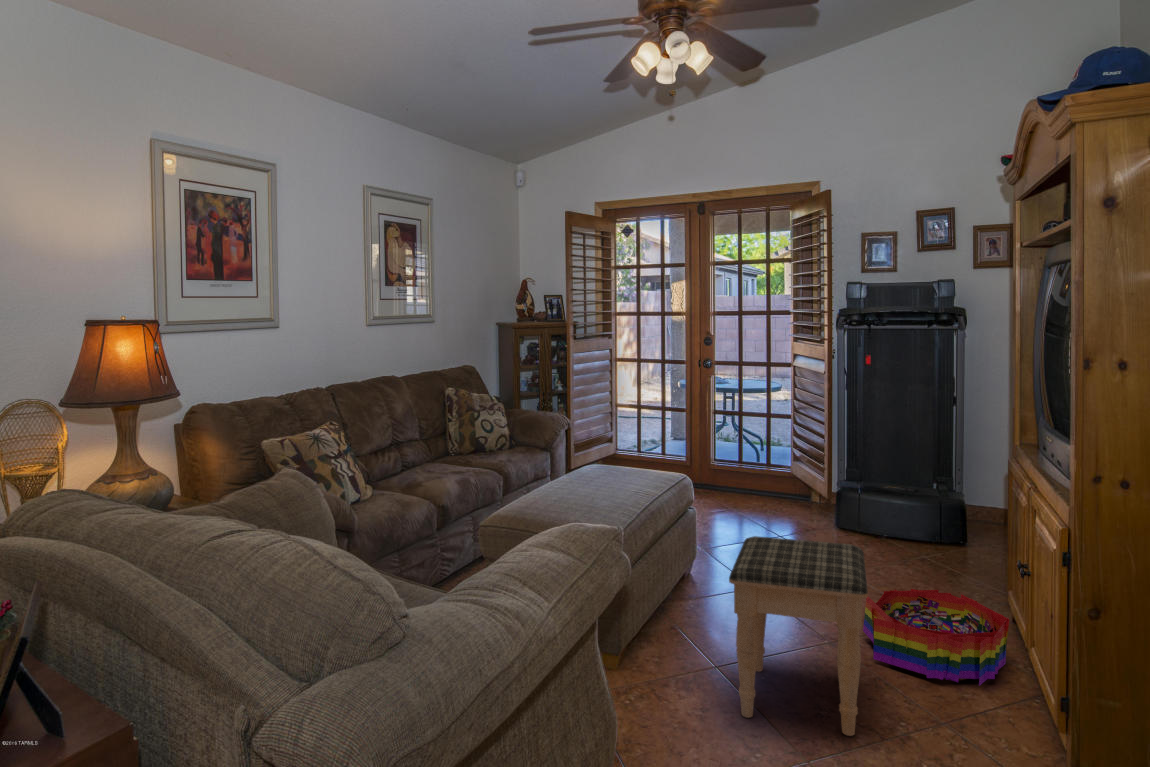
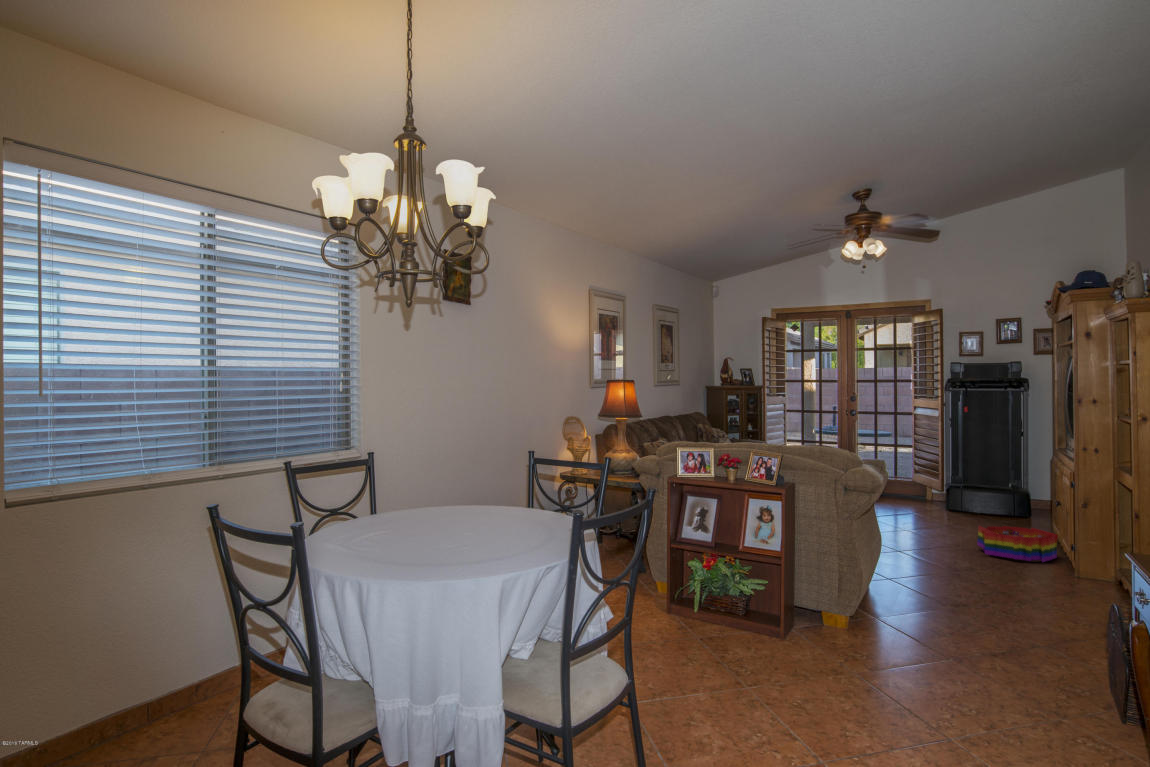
footstool: present [729,536,868,736] -> none [914,488,984,572]

